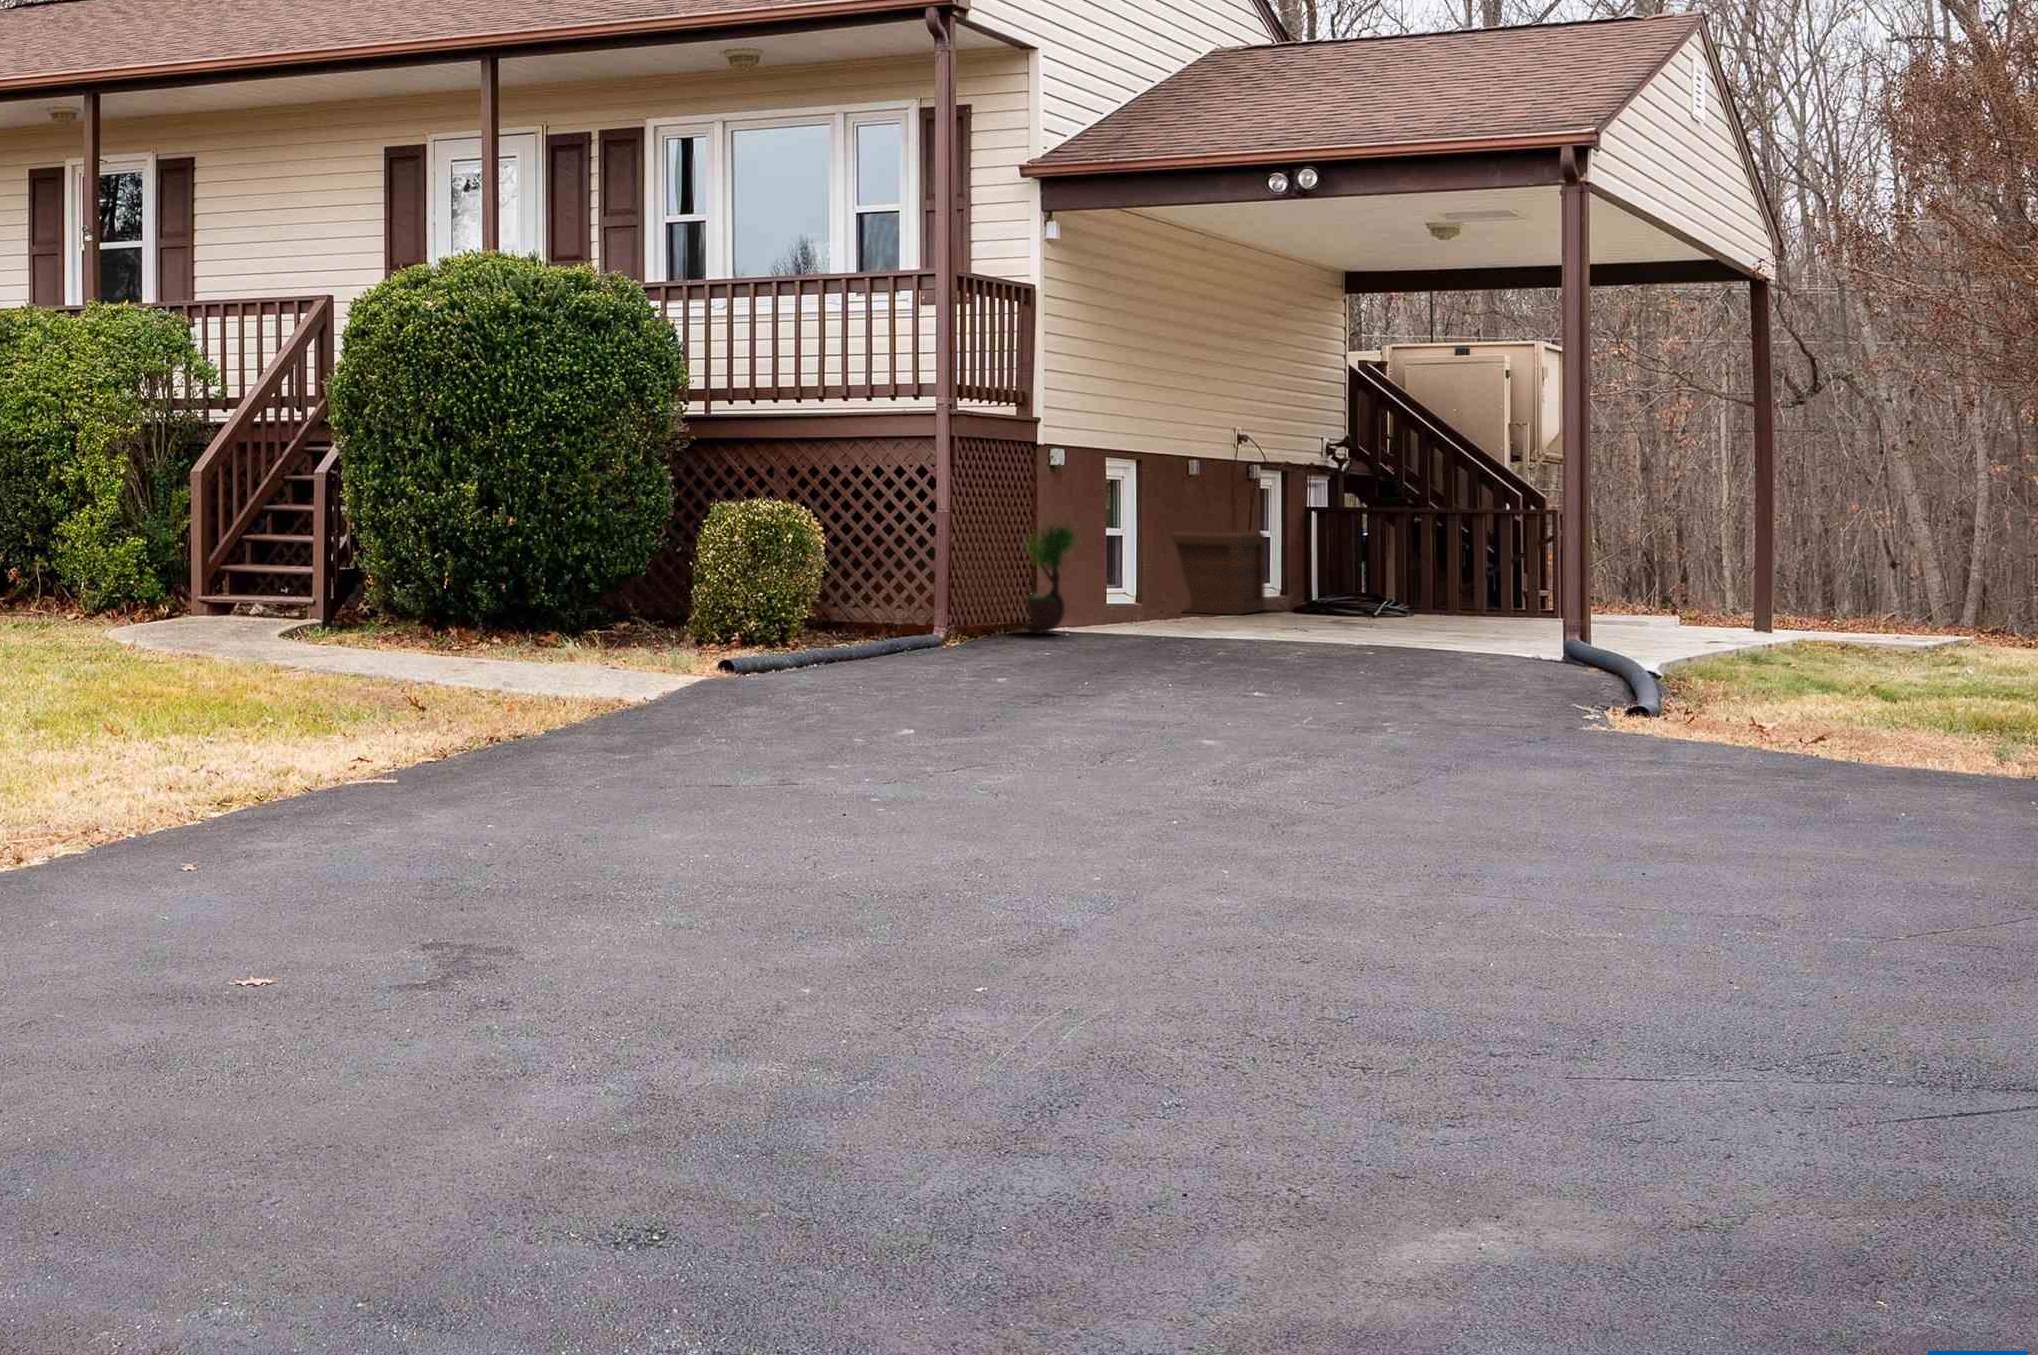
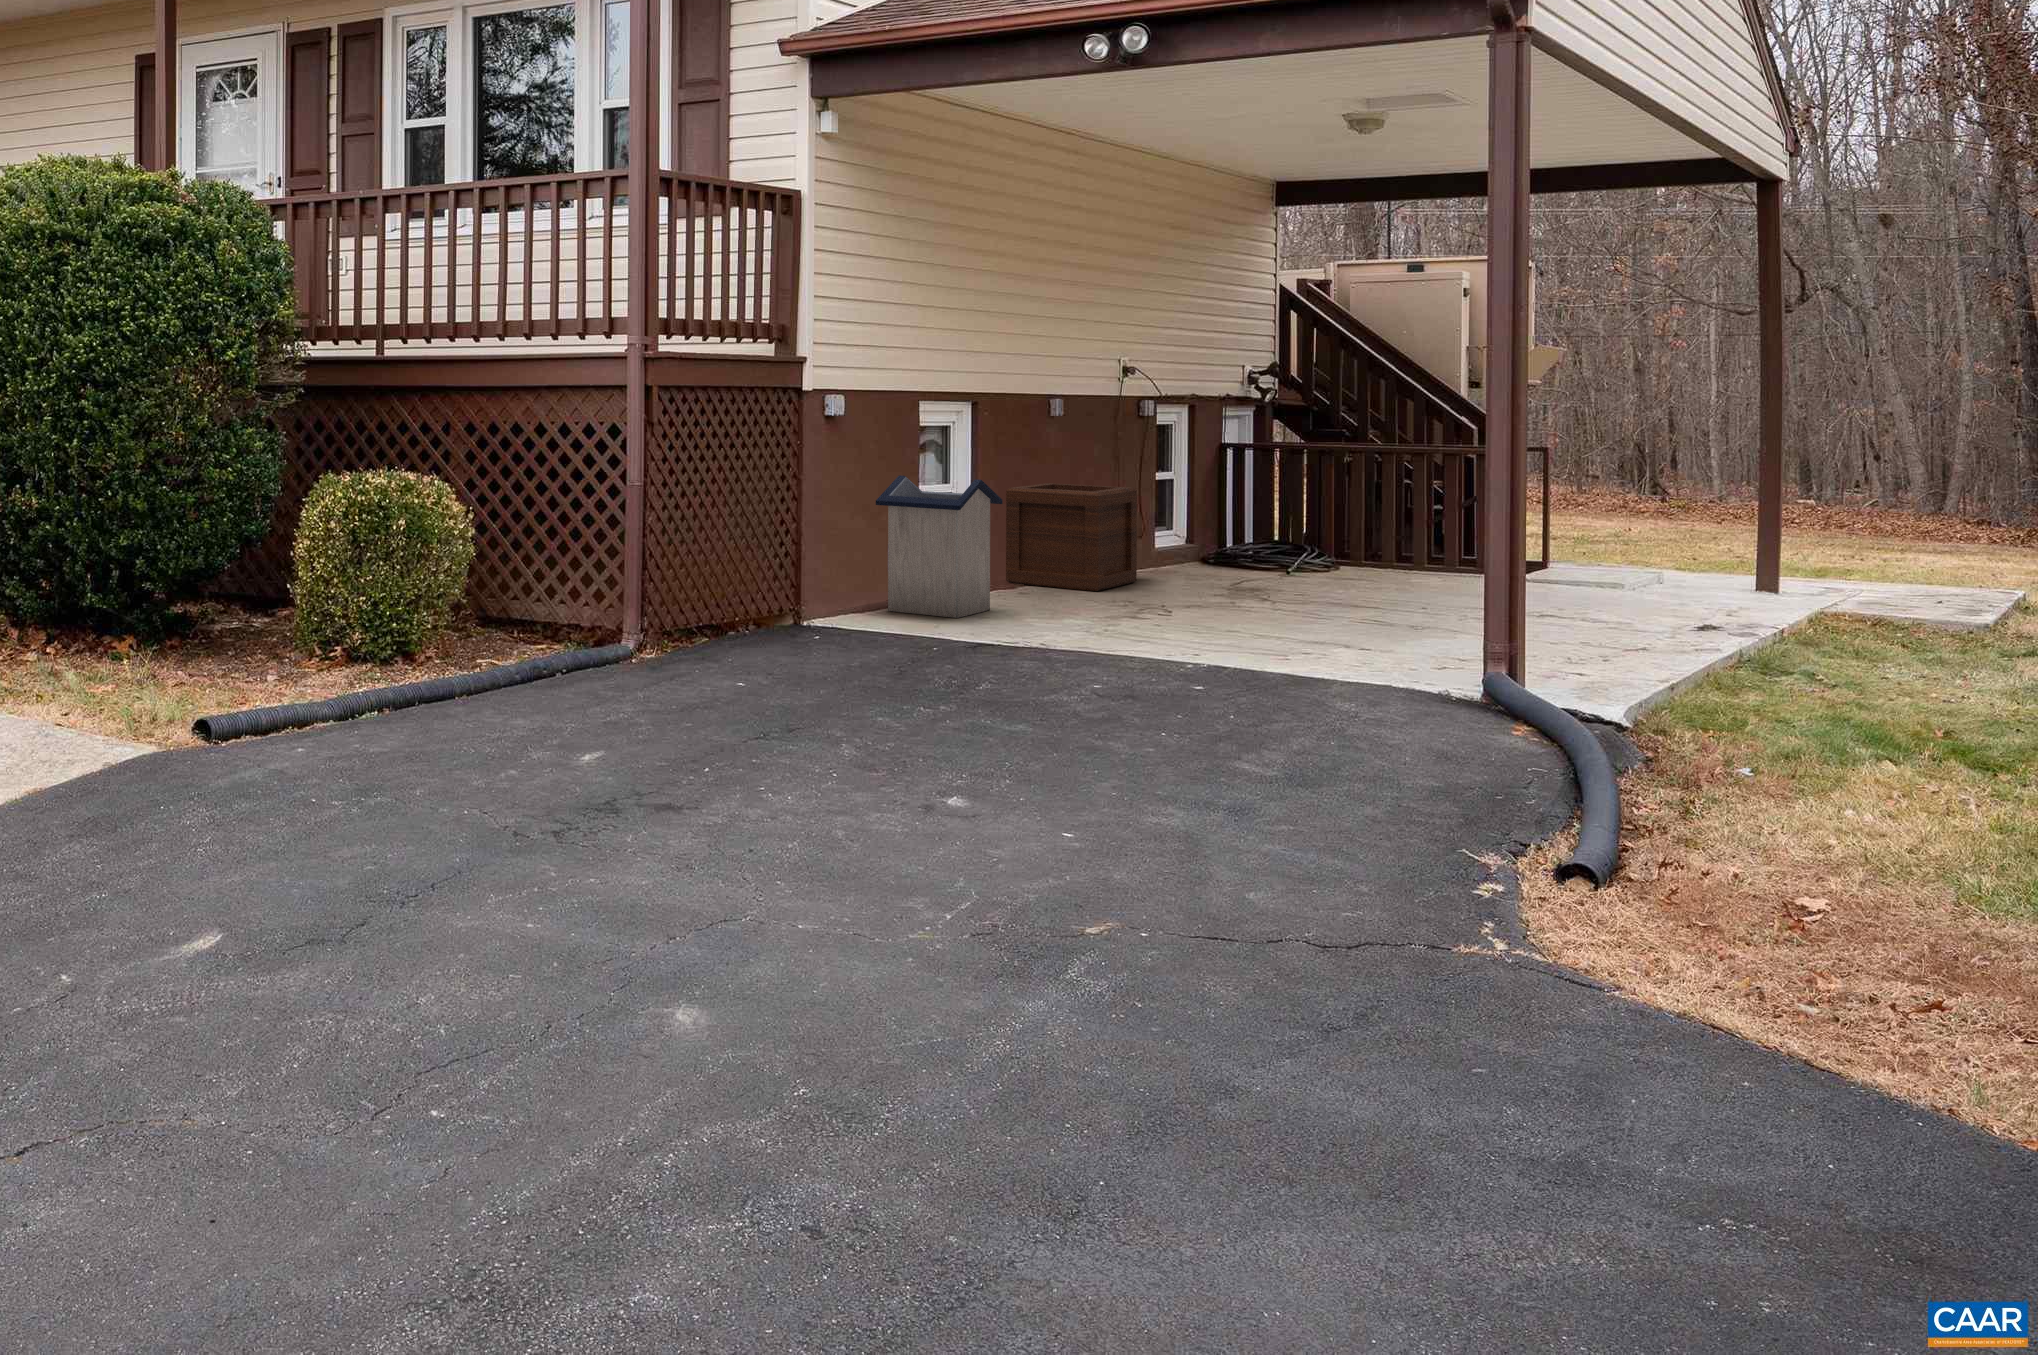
trash can: none [1083,516,1179,626] -> present [876,475,1003,618]
potted tree: present [1021,520,1078,634] -> none [753,482,843,637]

